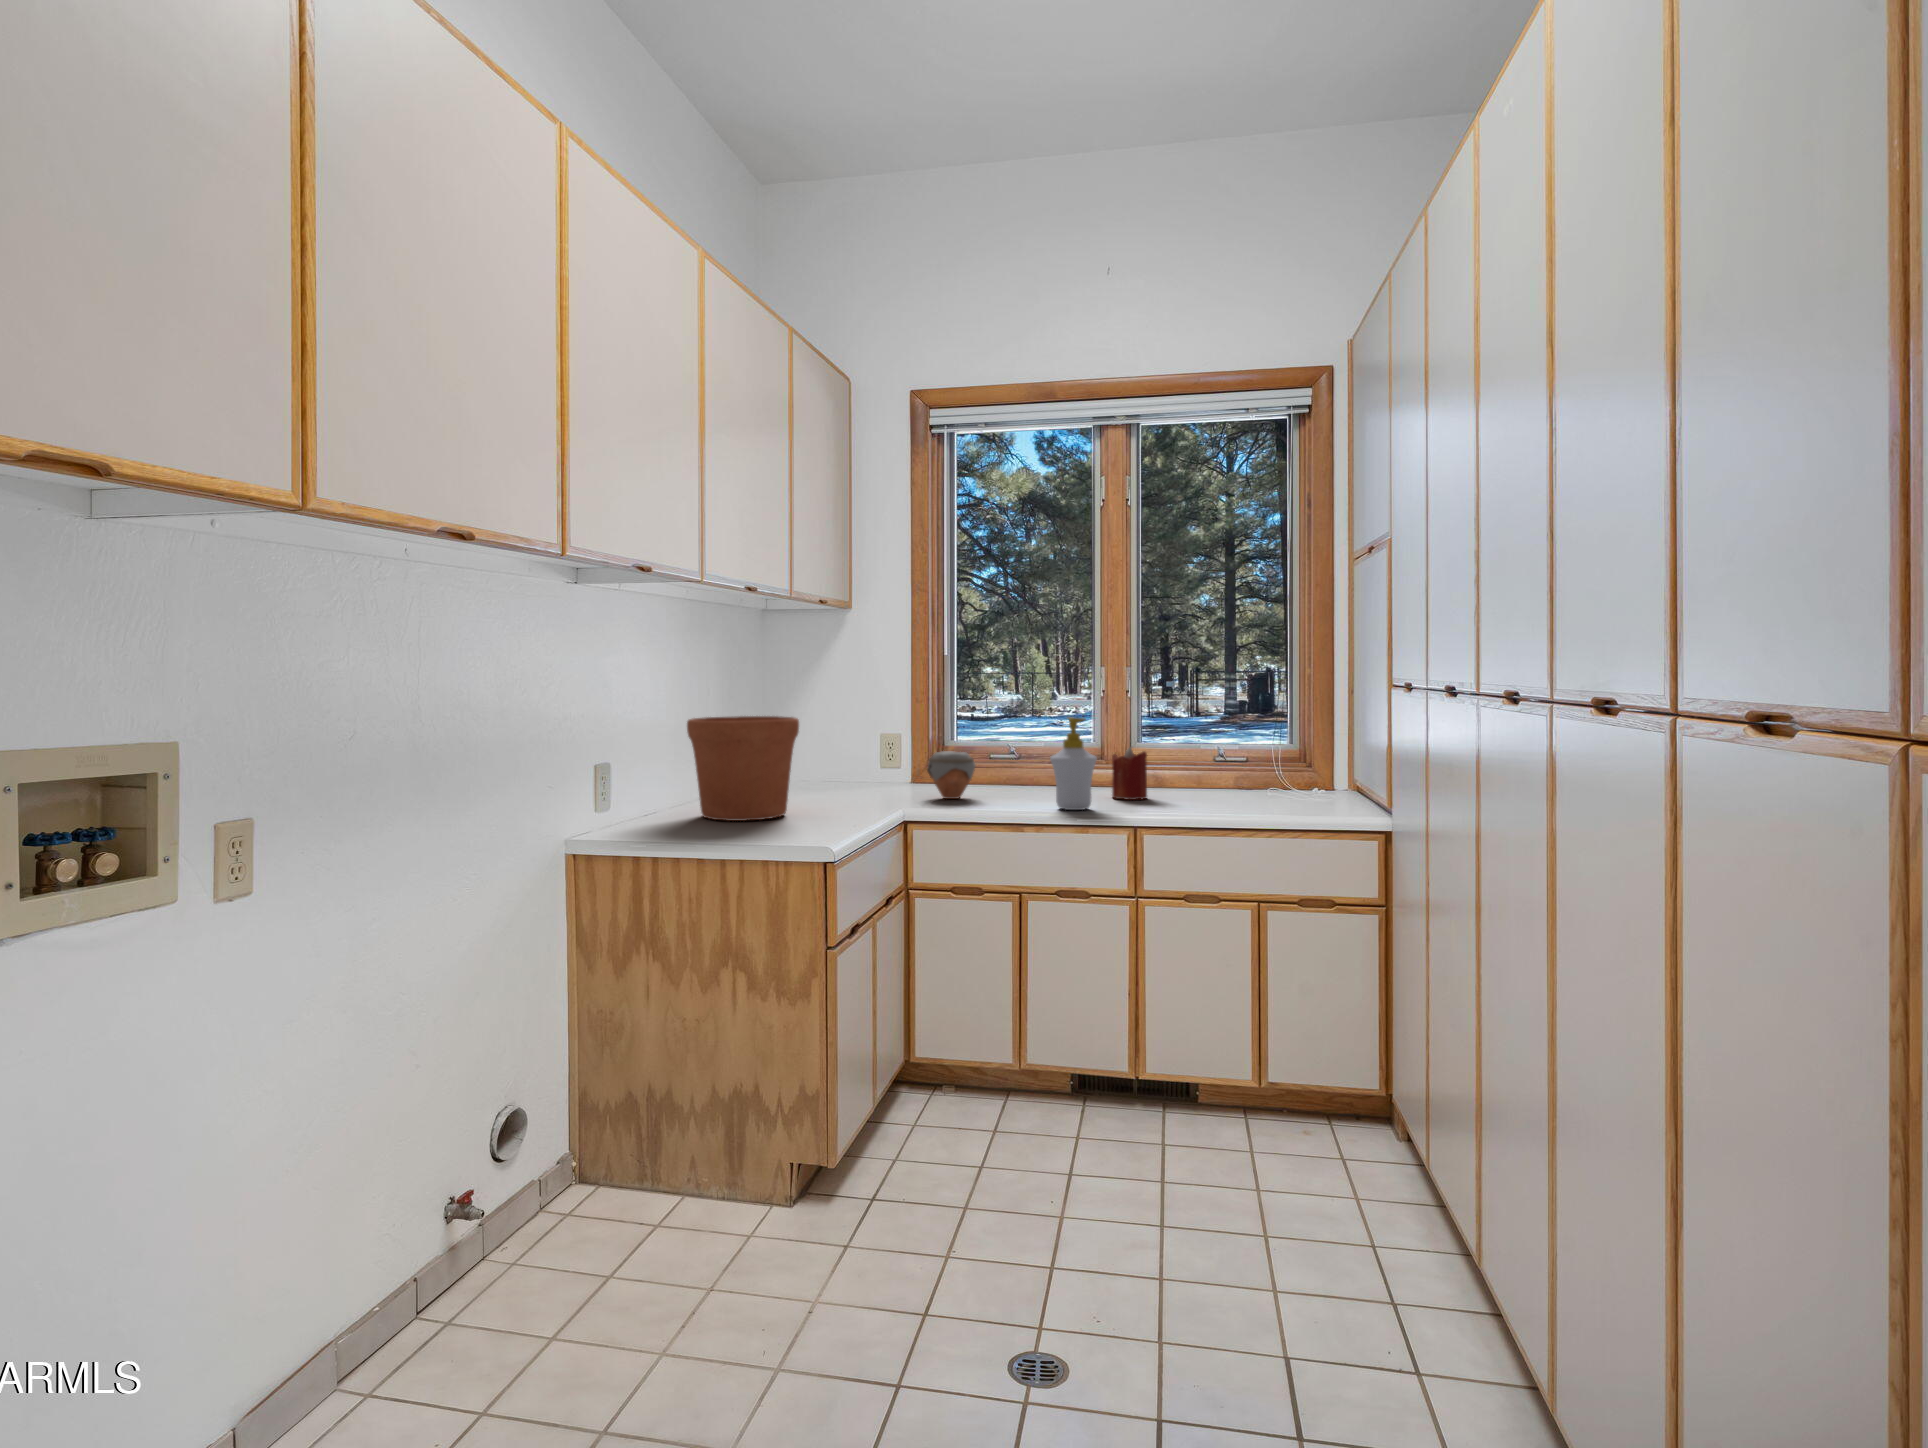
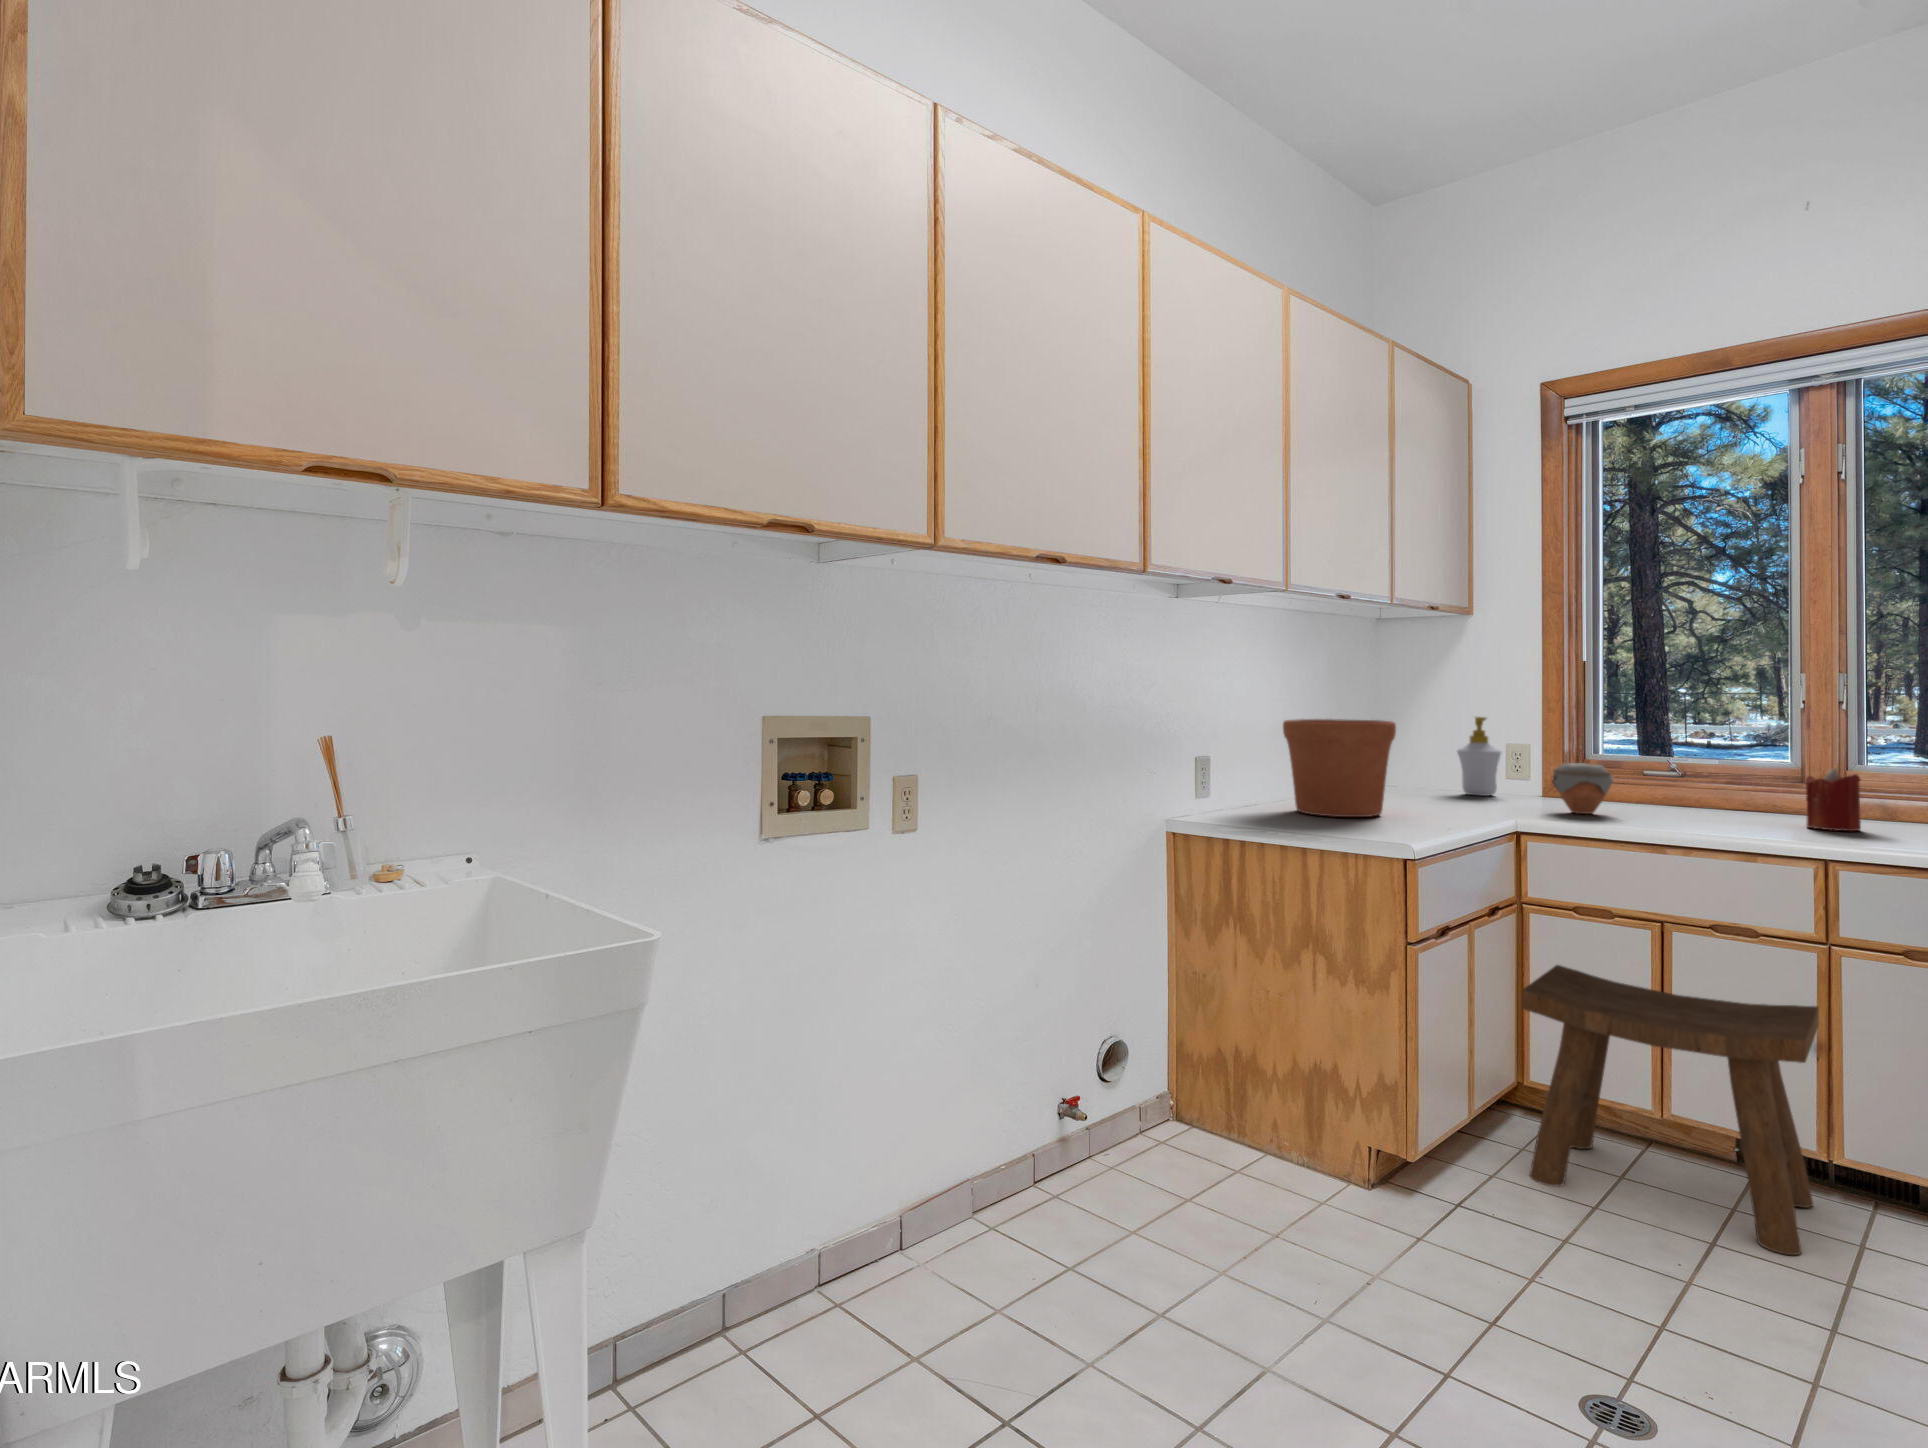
soap bottle: present [1050,717,1097,810] -> present [1457,717,1501,796]
stool: none [918,944,1132,1171] -> present [1522,965,1819,1255]

